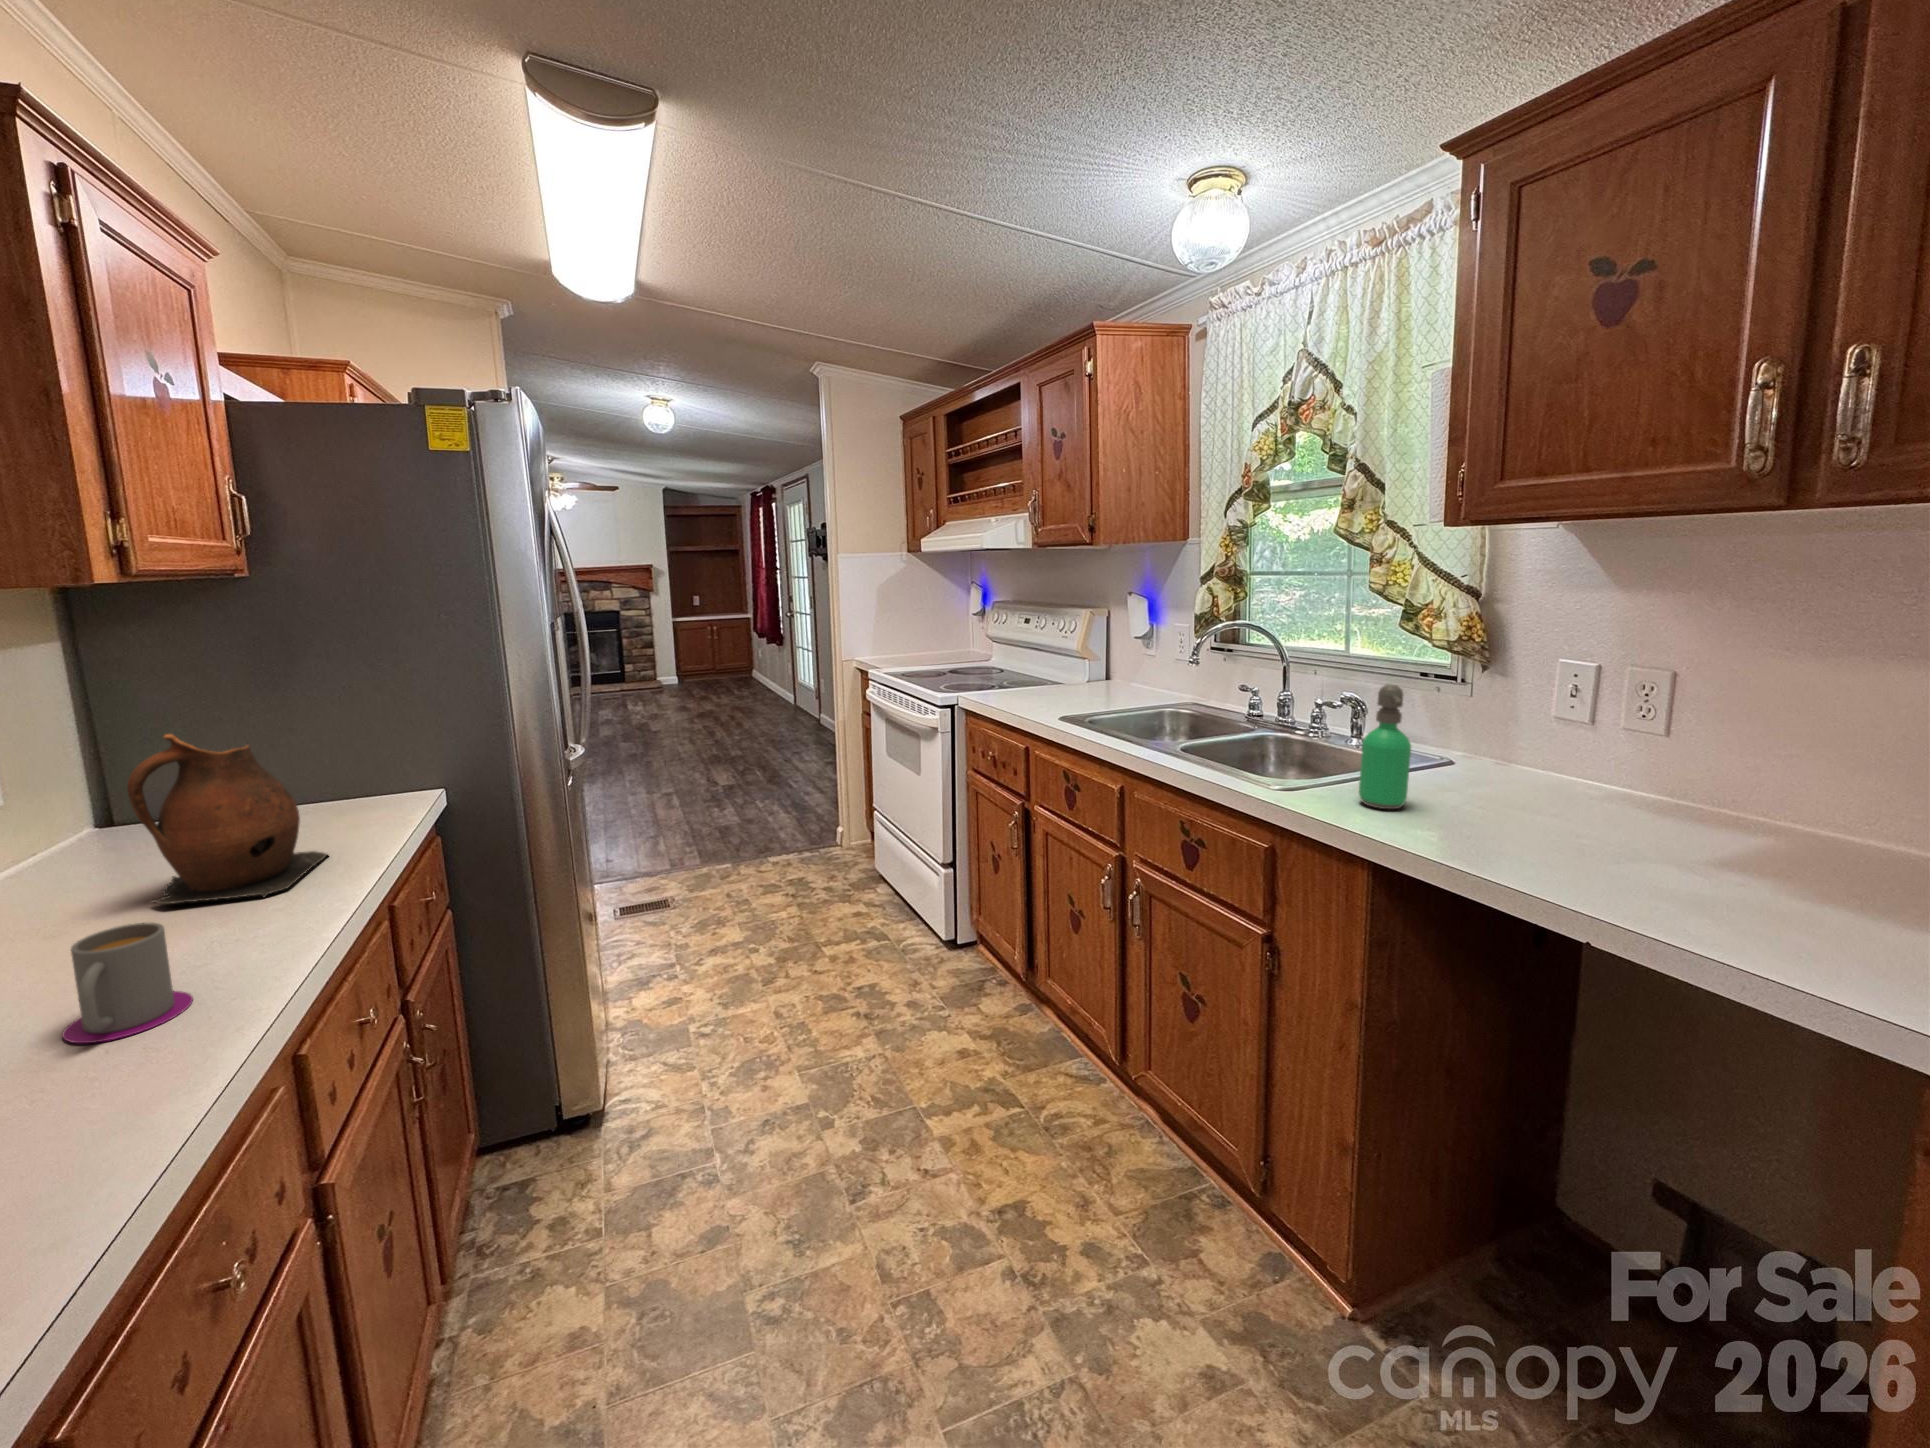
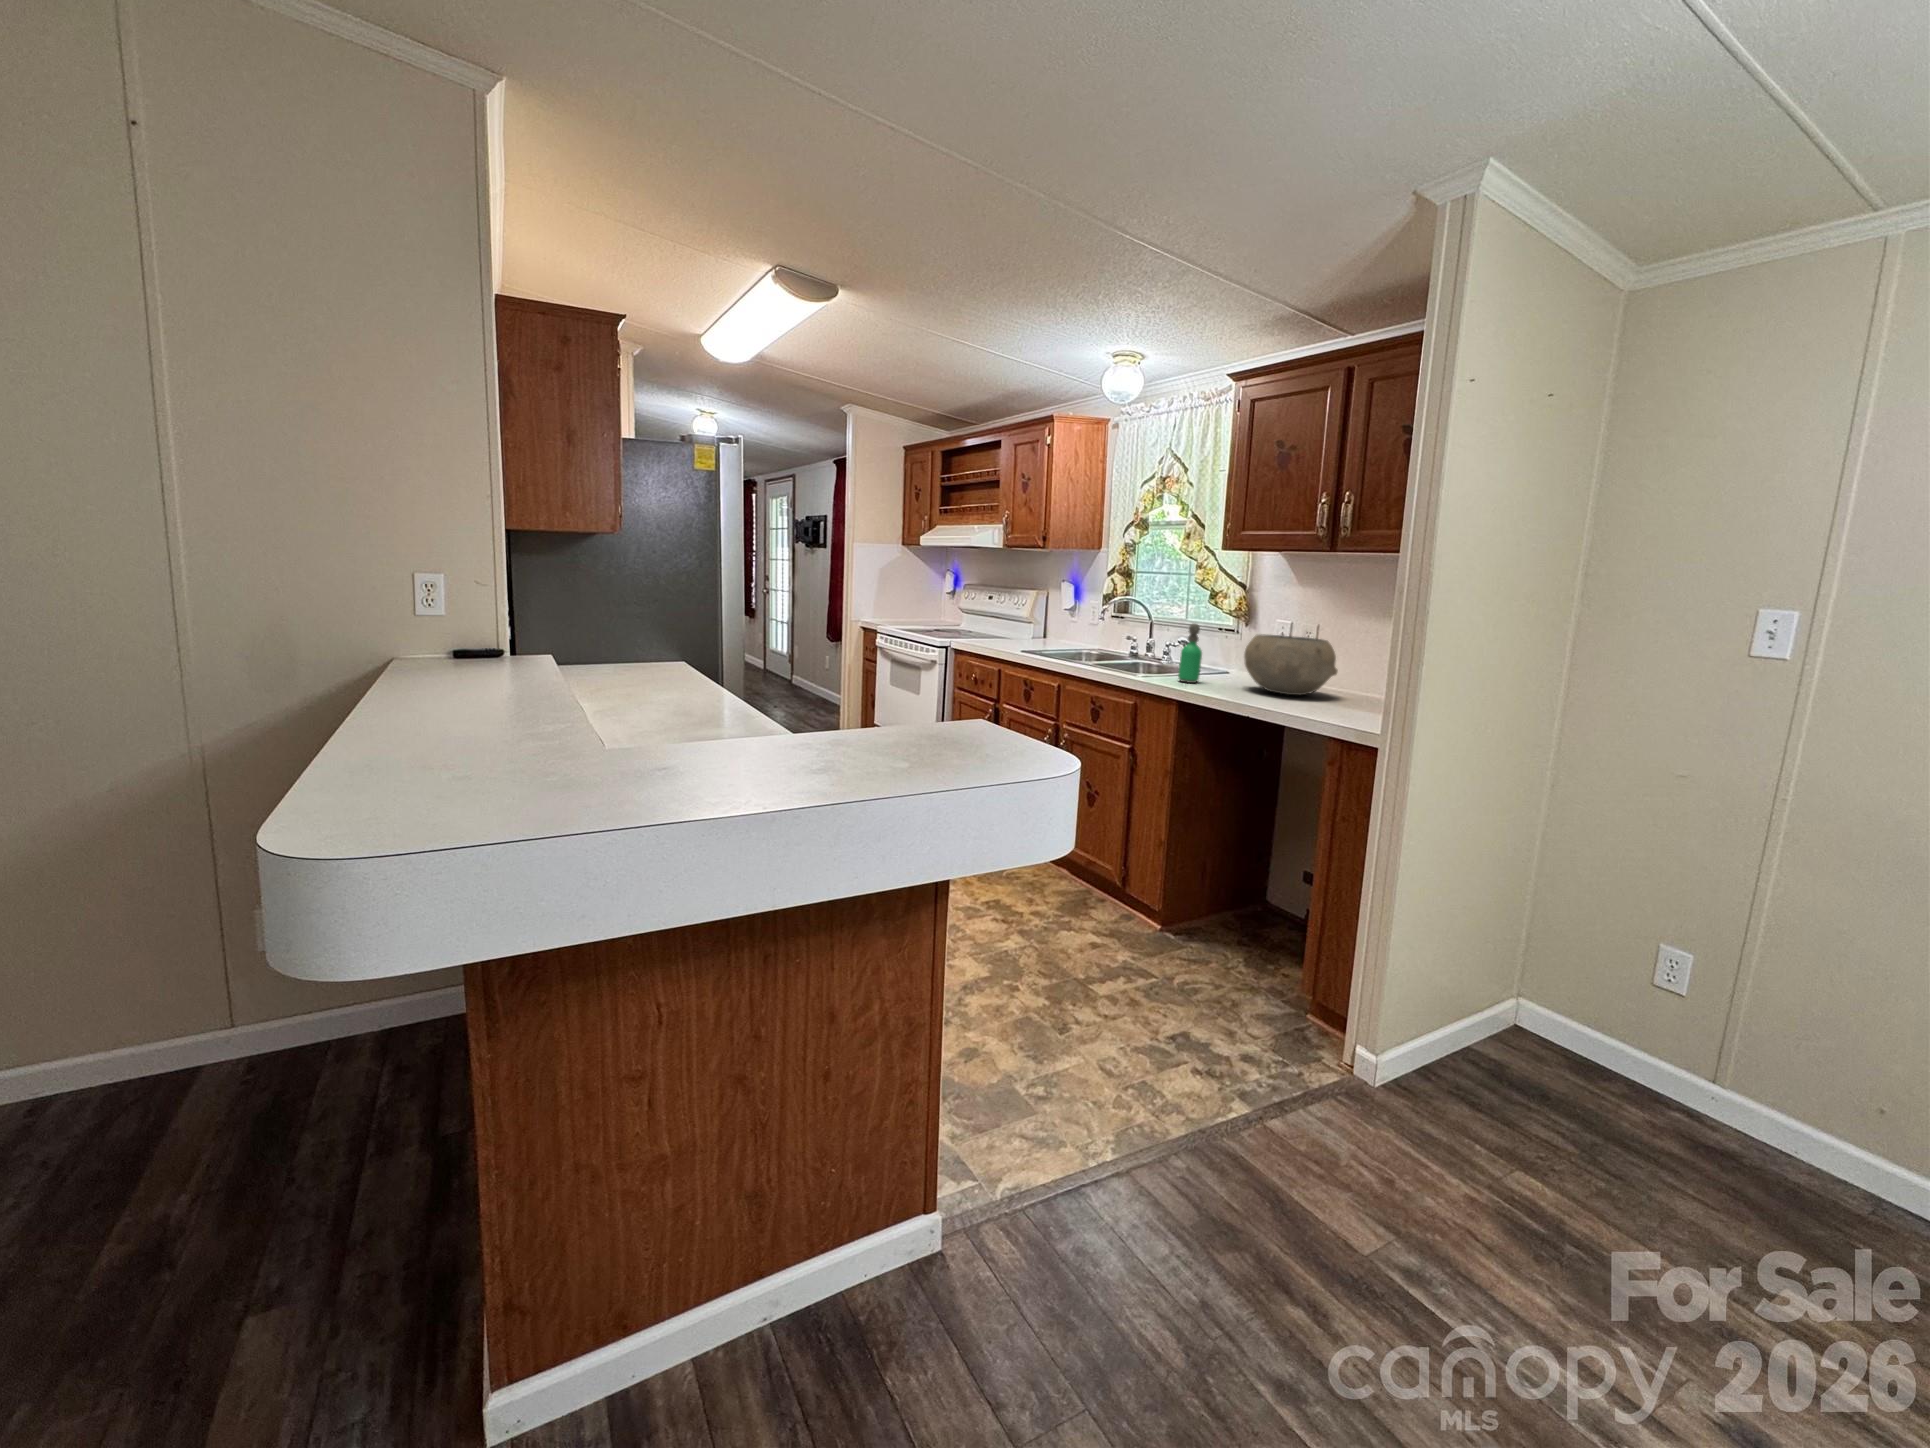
ceramic bowl: none [1513,704,1780,854] -> present [1244,635,1338,695]
ceramic pitcher: present [127,734,328,905] -> none [614,604,681,685]
mug: present [62,923,193,1043] -> none [672,670,712,708]

